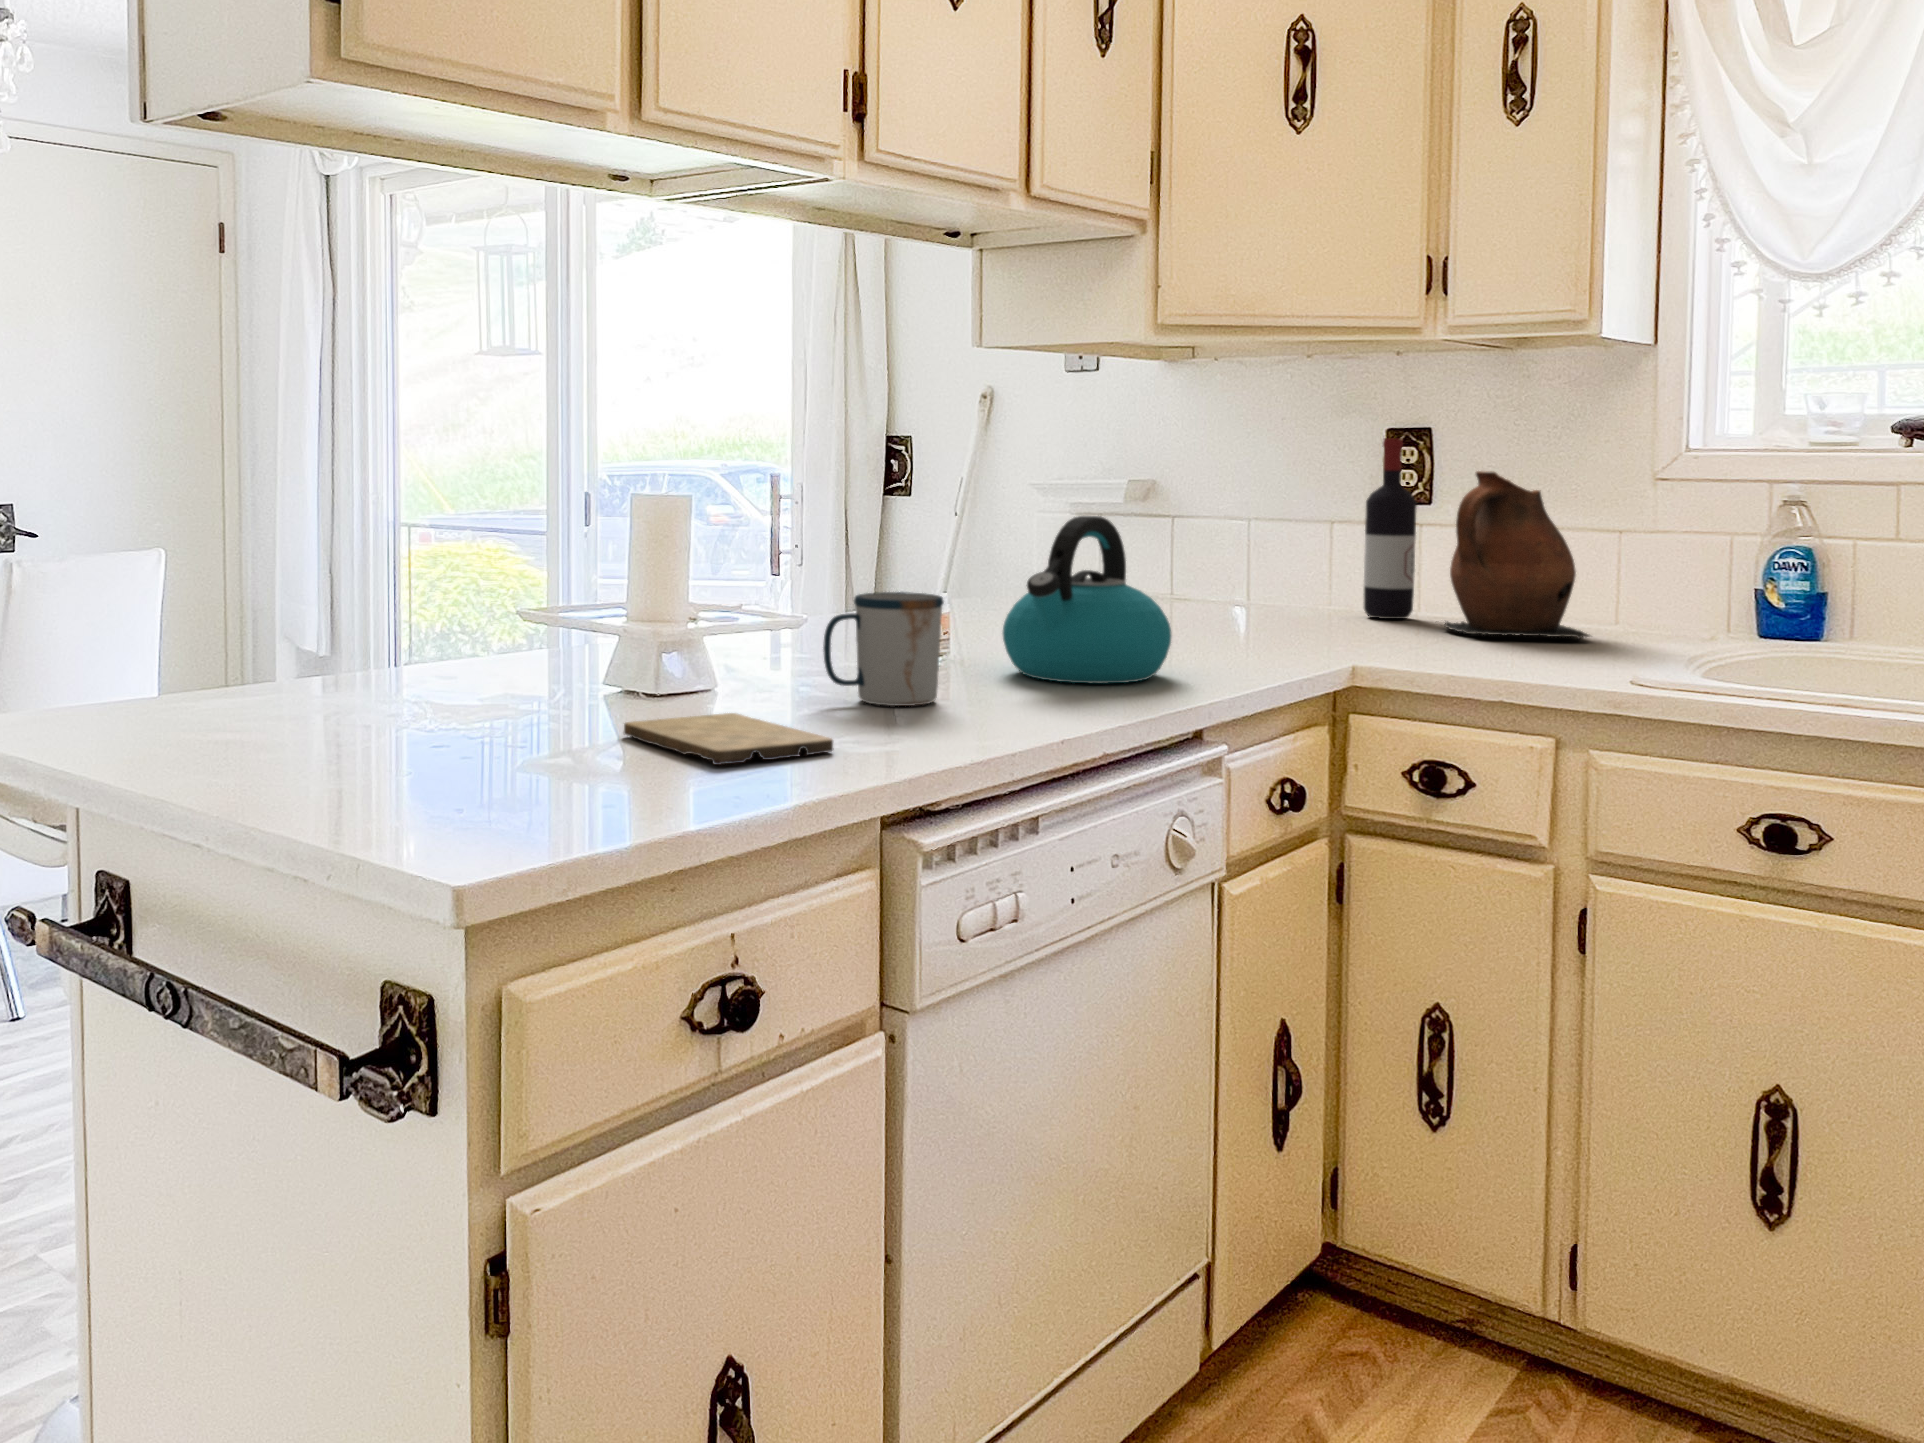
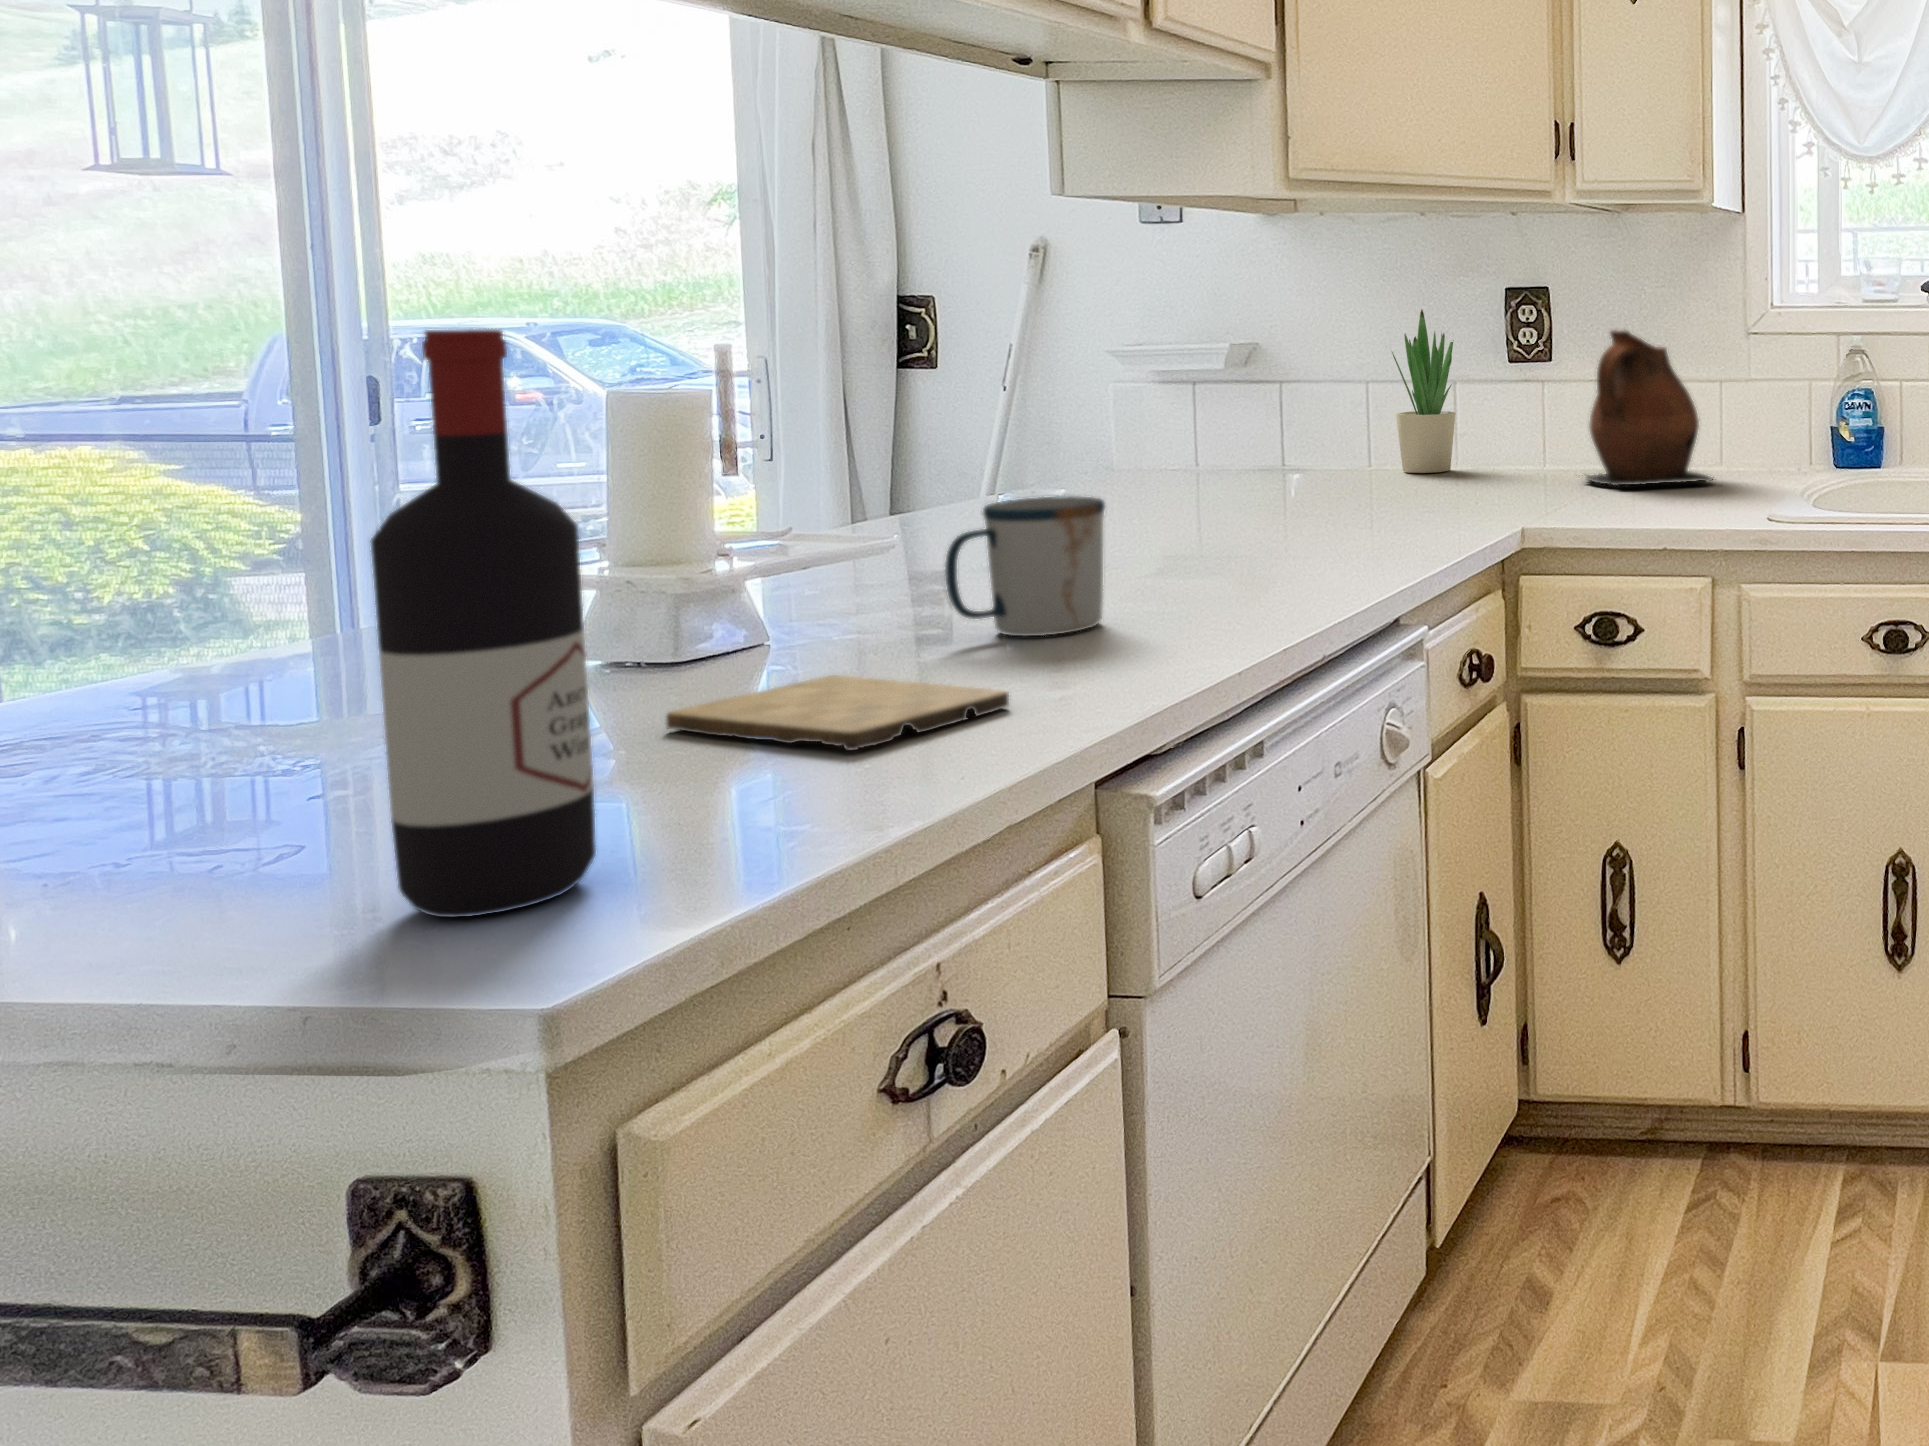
wine bottle: present [1364,438,1417,619] -> present [371,329,596,917]
potted plant: none [1261,449,1325,610] -> present [1392,310,1455,473]
kettle: present [1003,516,1171,683] -> none [1157,393,1357,580]

